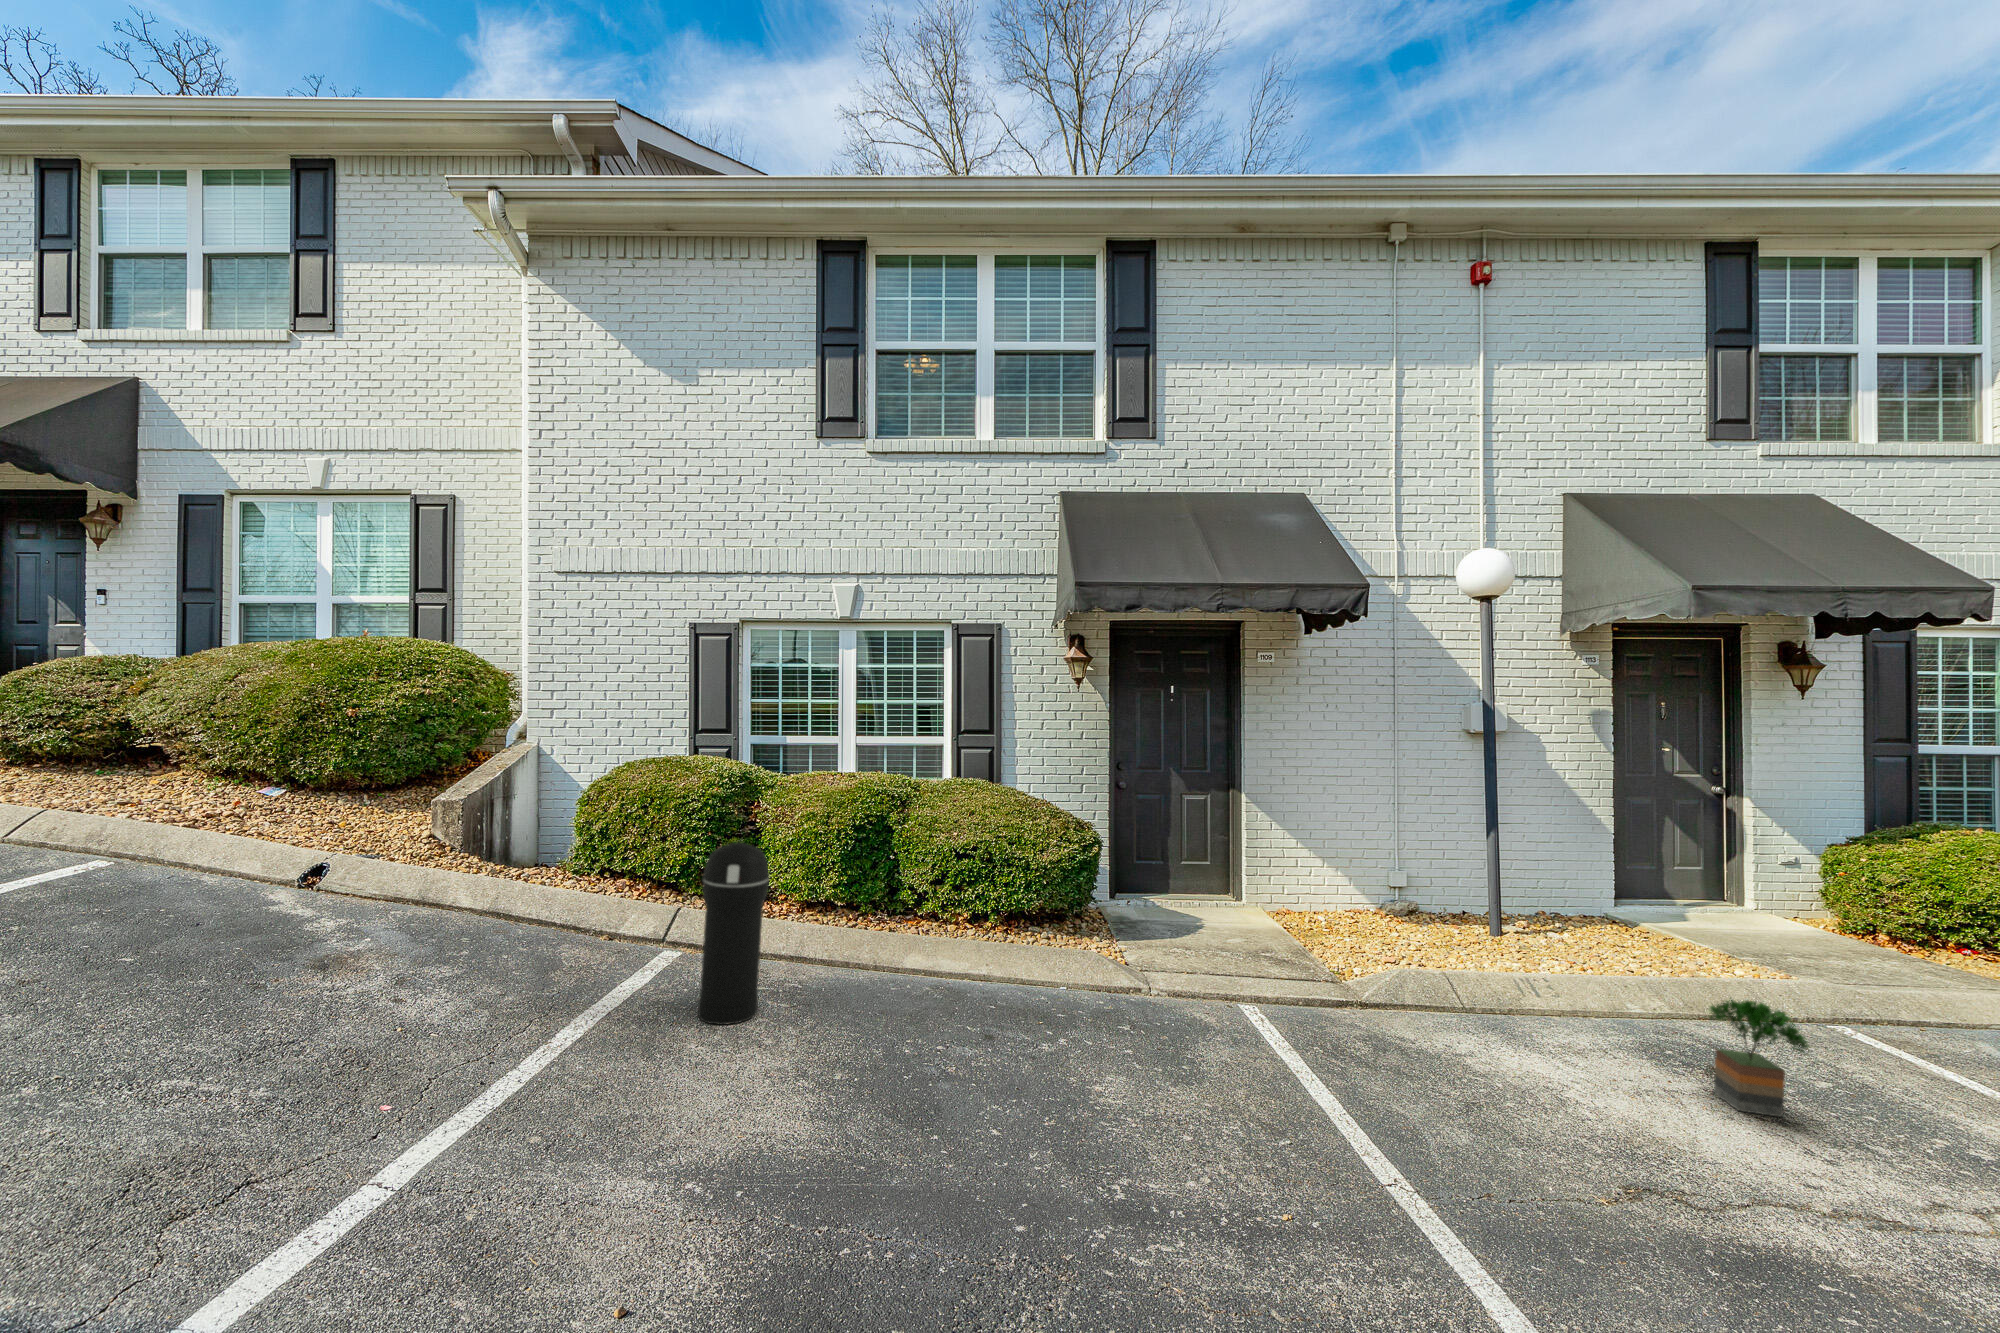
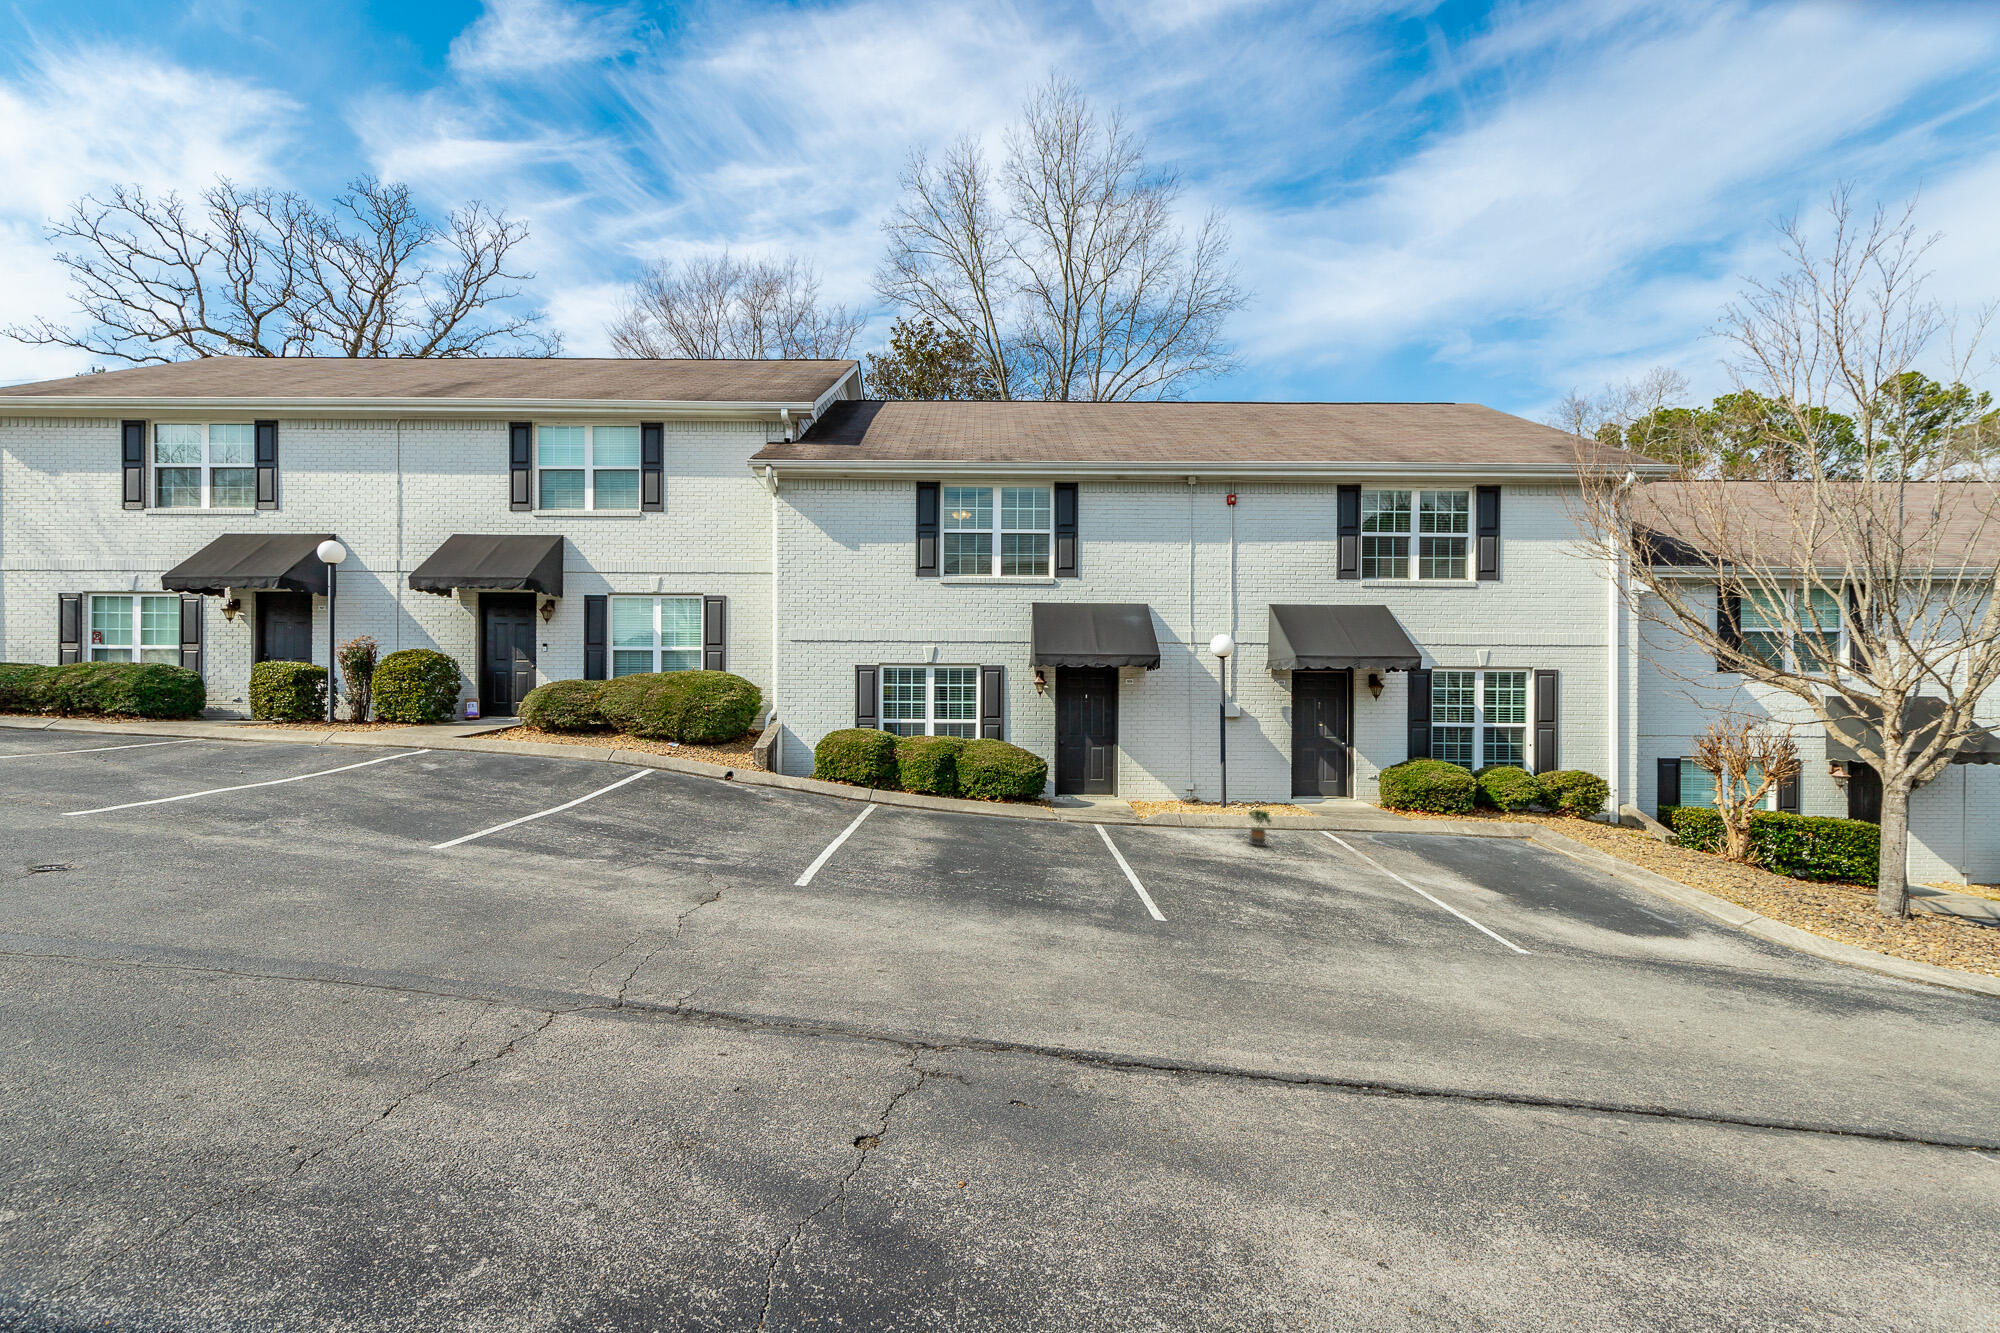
trash can: present [698,843,769,1025] -> none [900,758,924,821]

